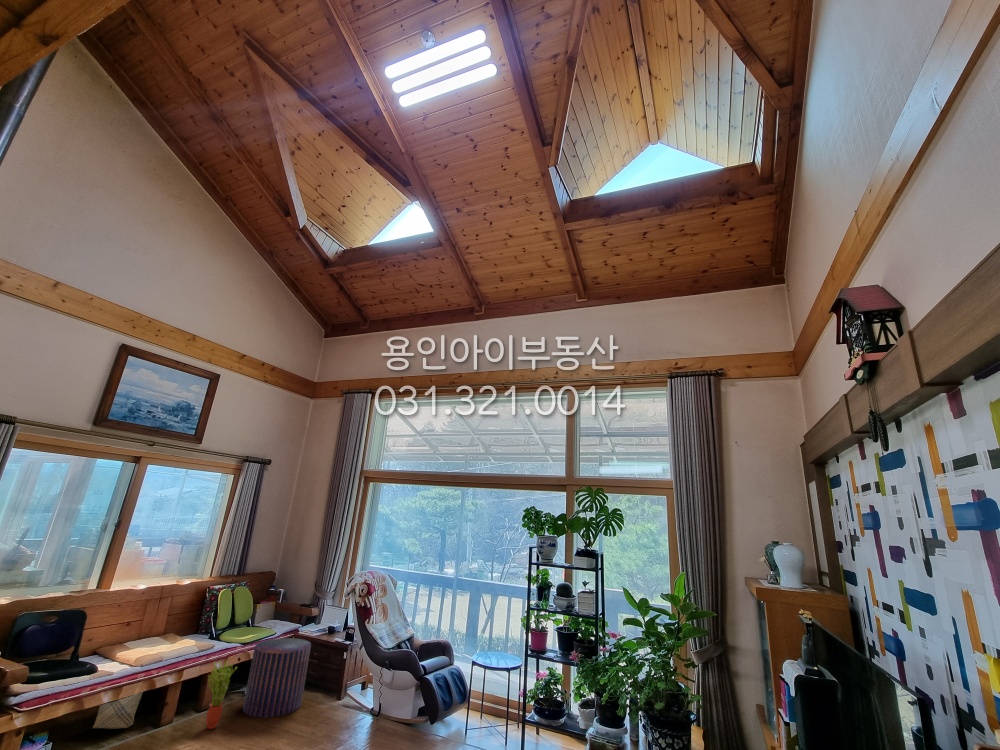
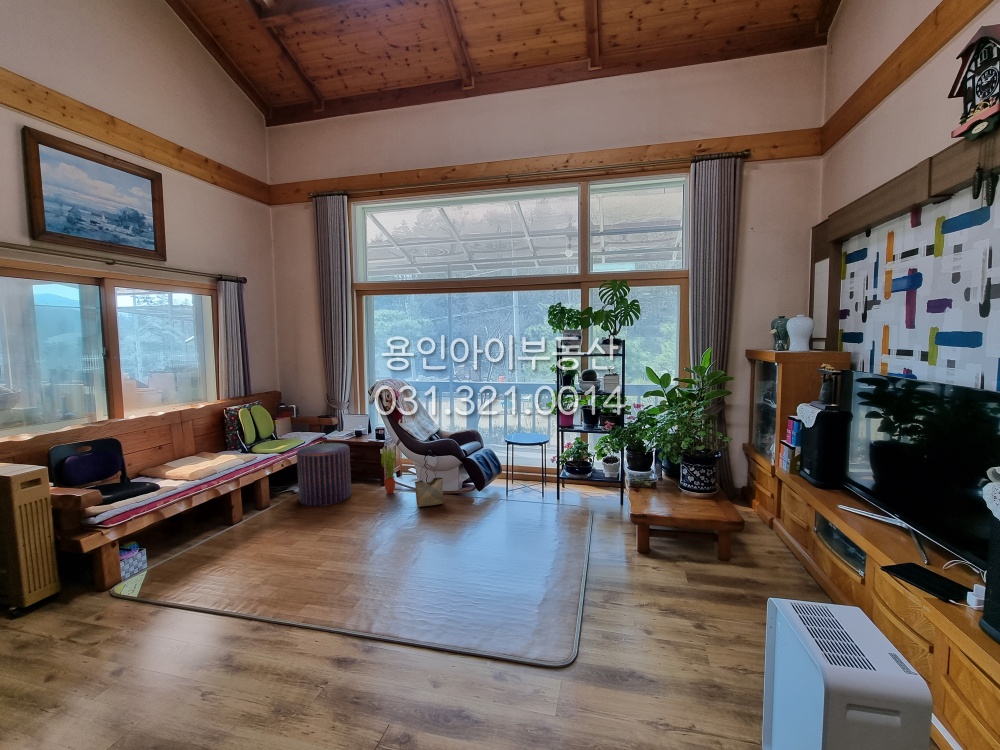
potted plant: present [206,661,237,729] -> present [381,447,399,494]
woven basket: present [93,692,143,729] -> present [415,464,443,507]

